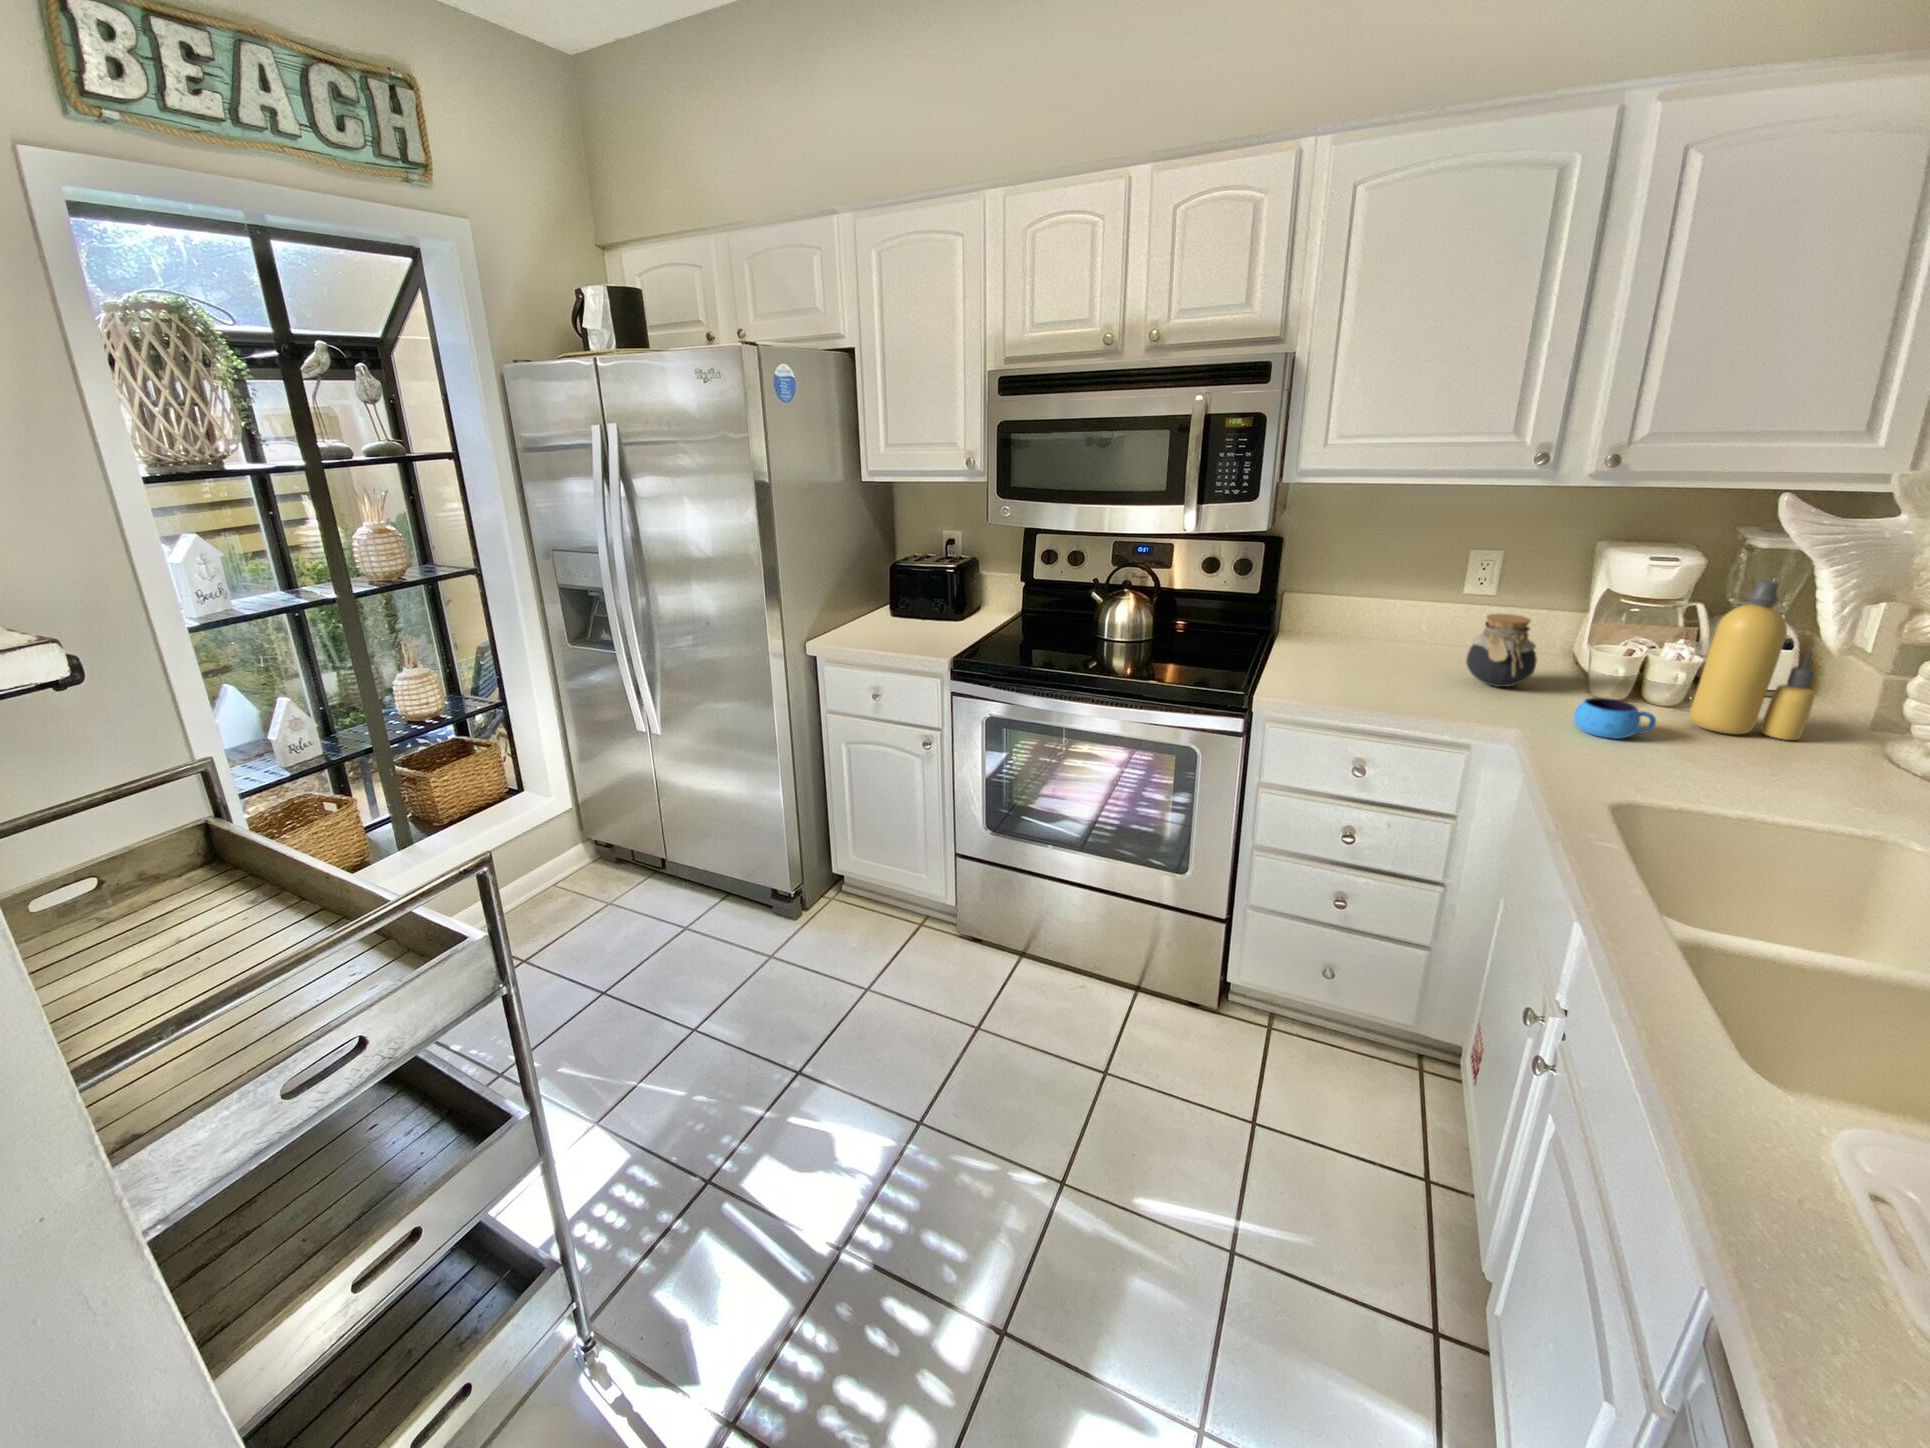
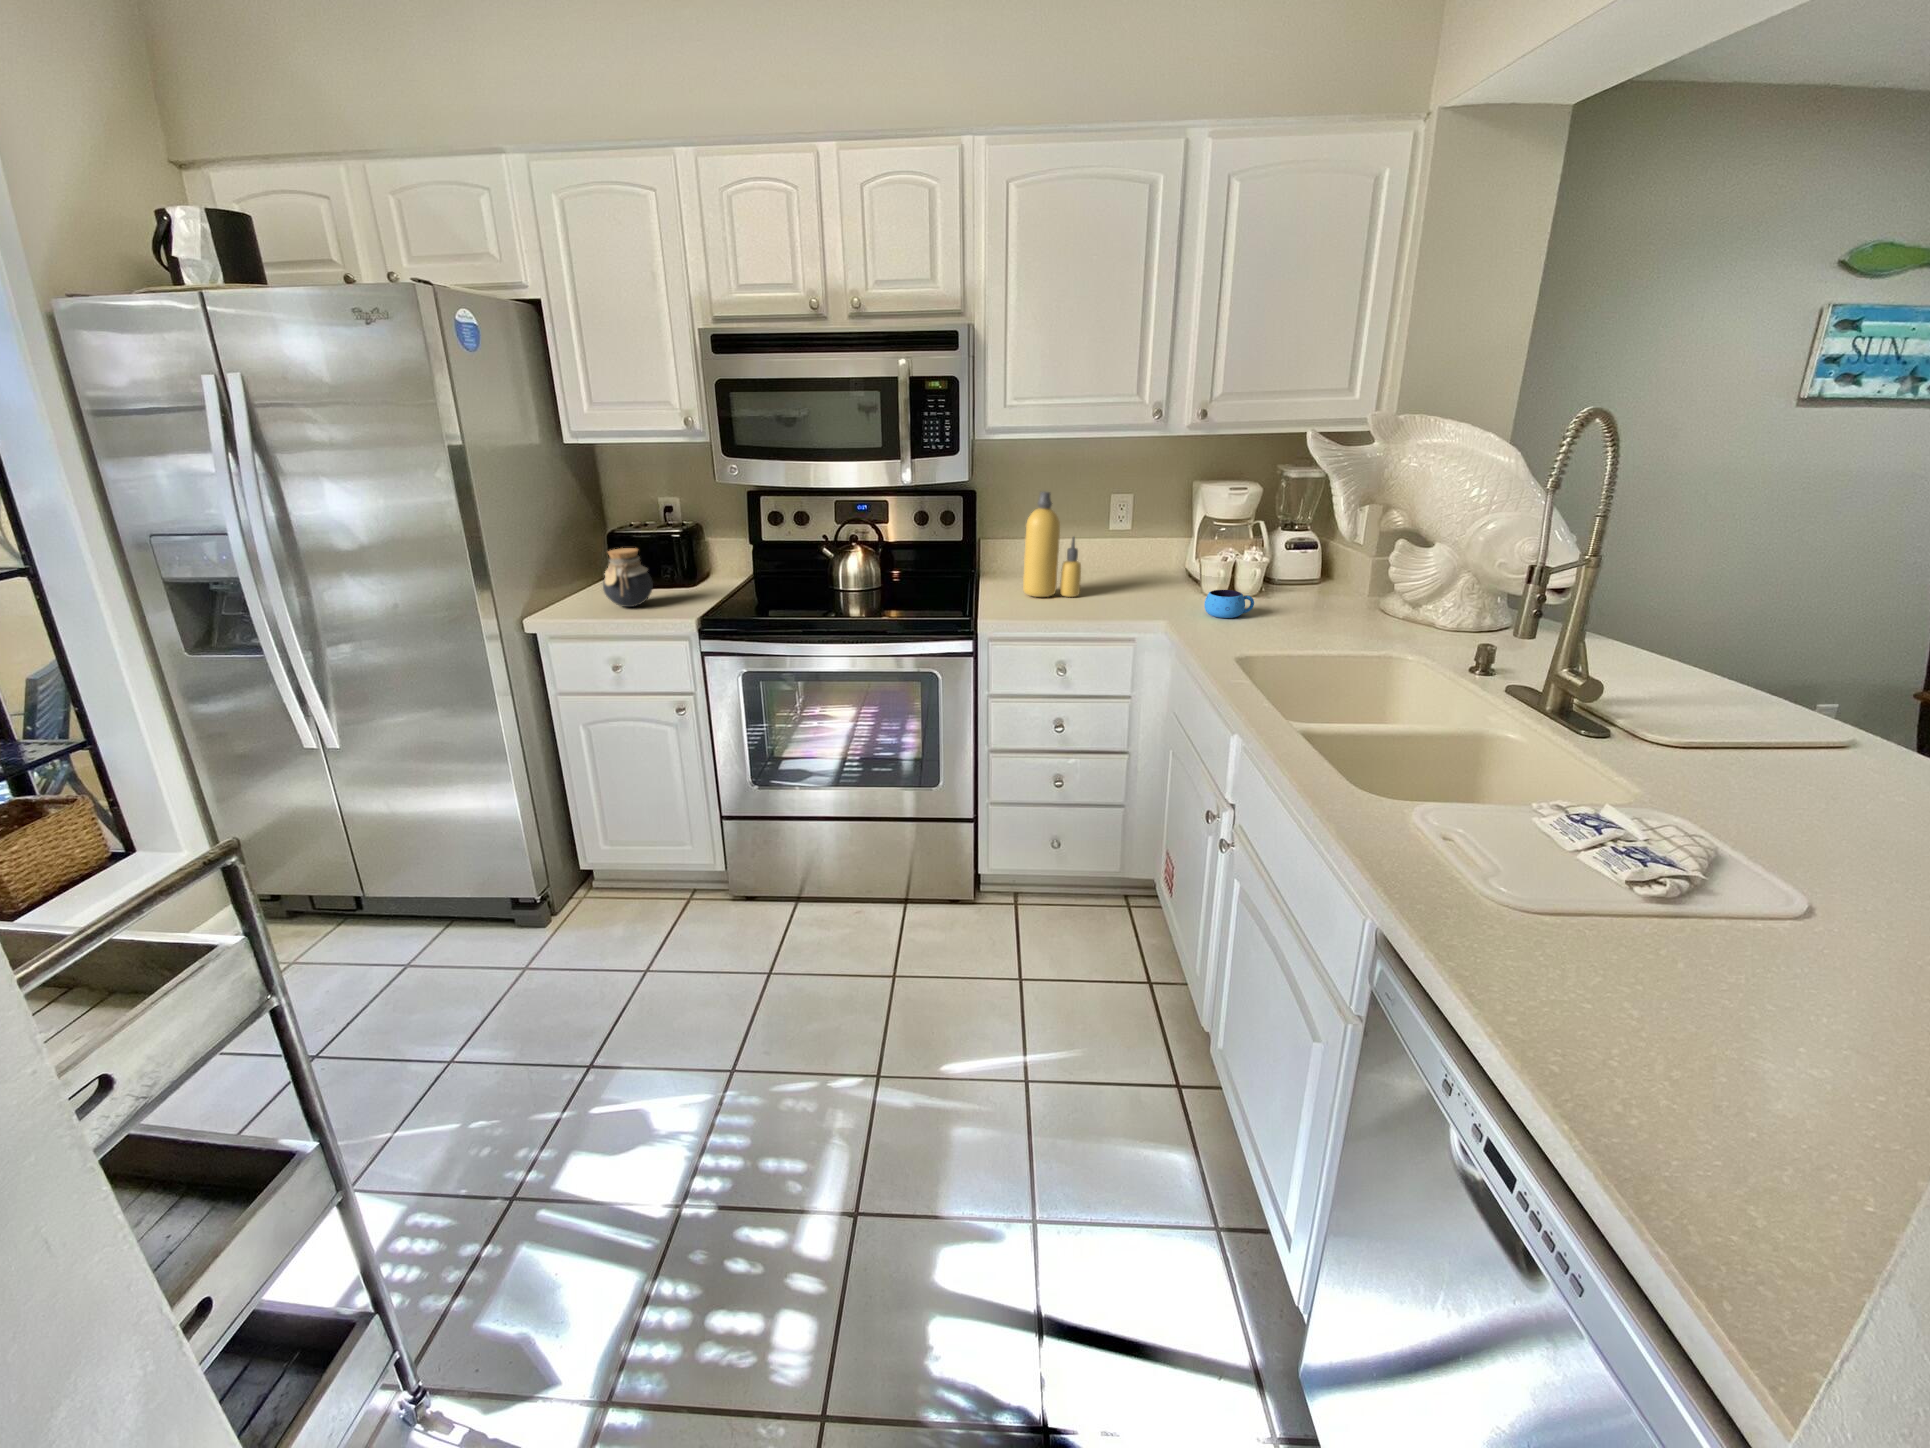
bottle: present [1689,580,1815,740] -> present [1023,491,1081,597]
jar: present [1466,614,1537,687] -> present [603,548,653,607]

